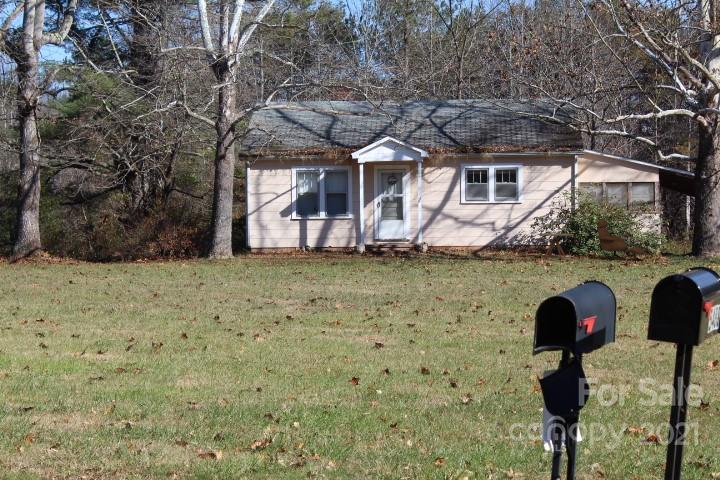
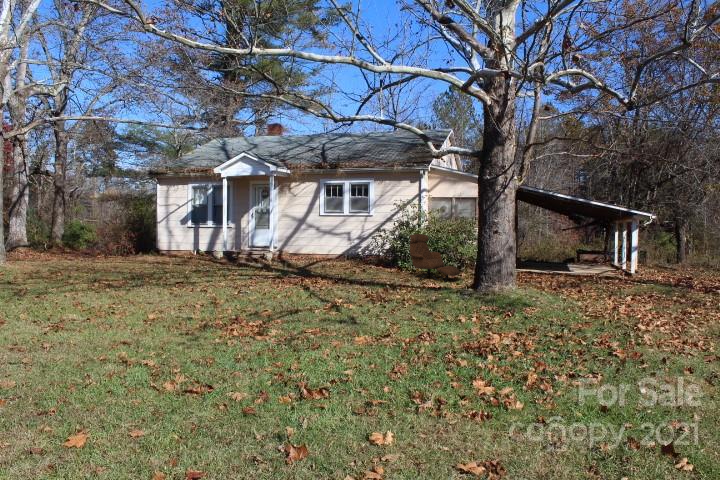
round table: present [537,233,573,259] -> none [355,247,393,275]

